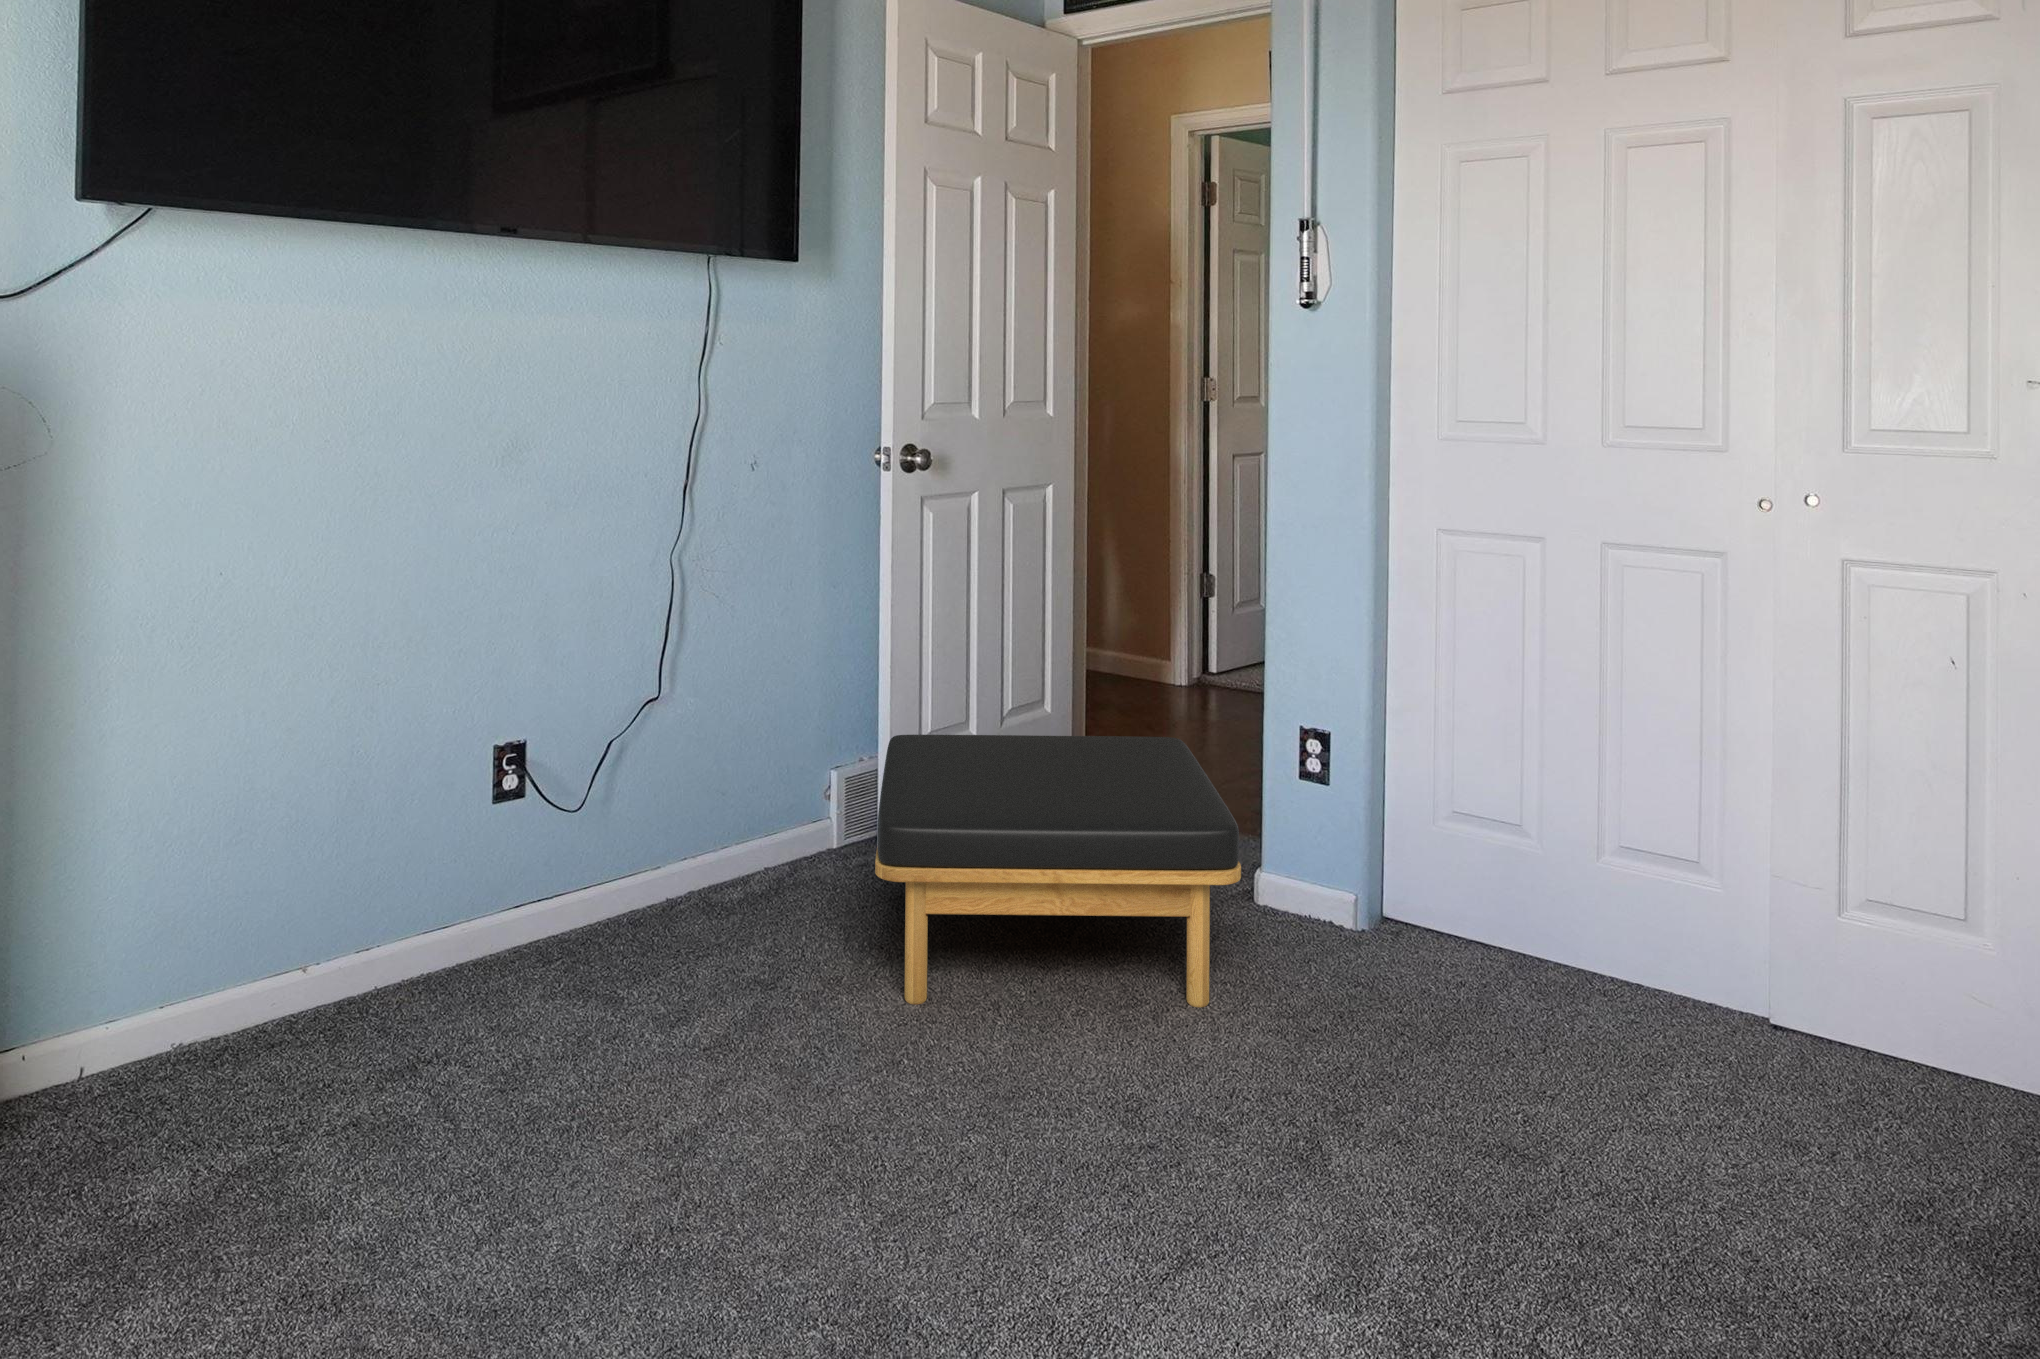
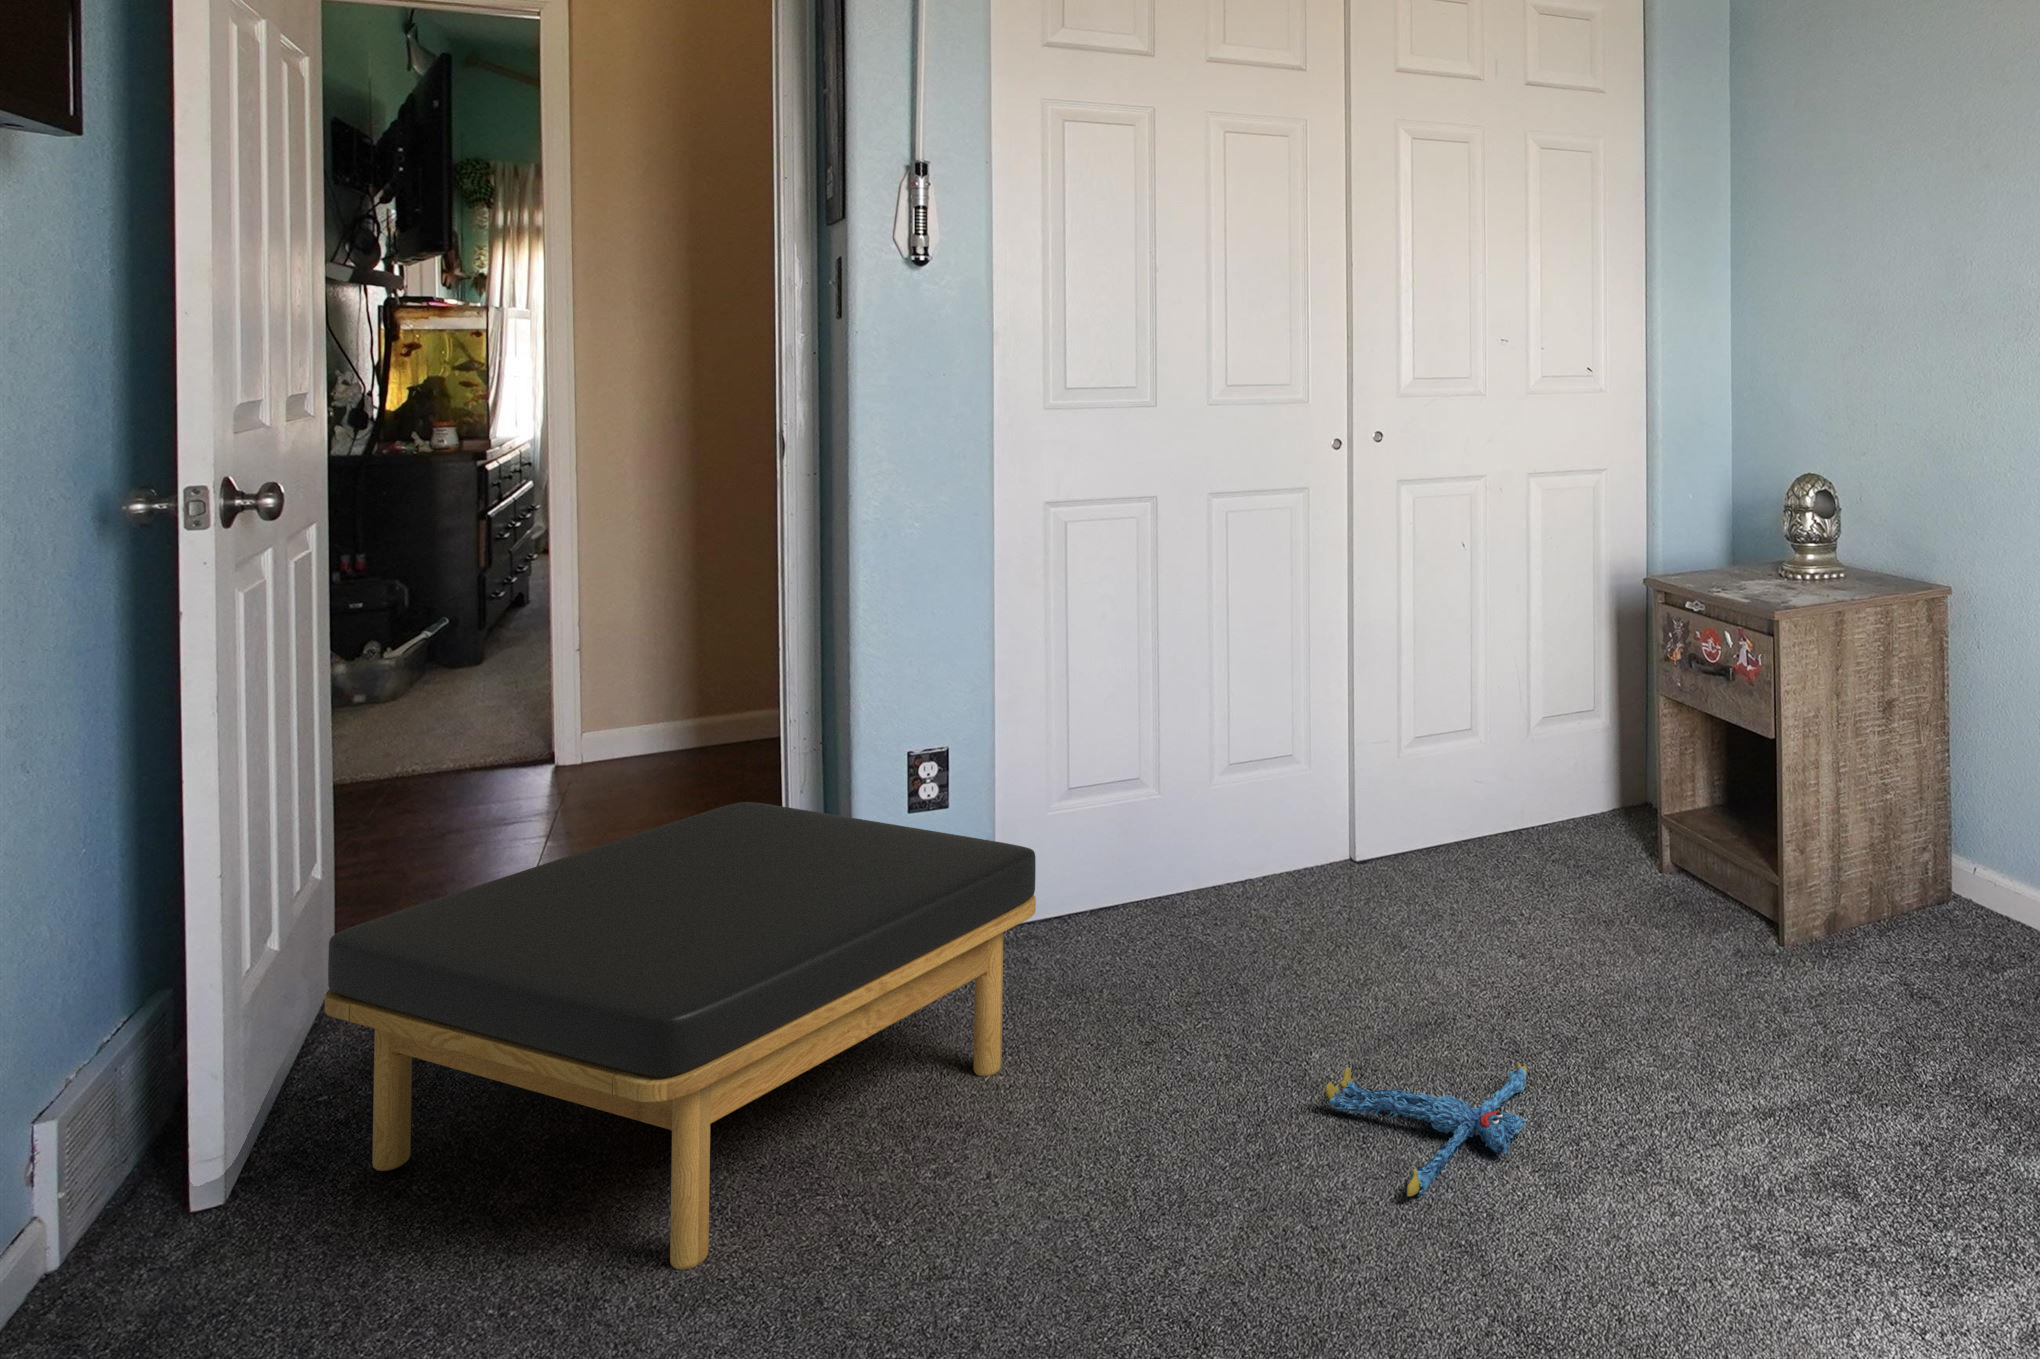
plush toy: none [1228,1137,1516,1287] -> present [1325,1063,1527,1196]

